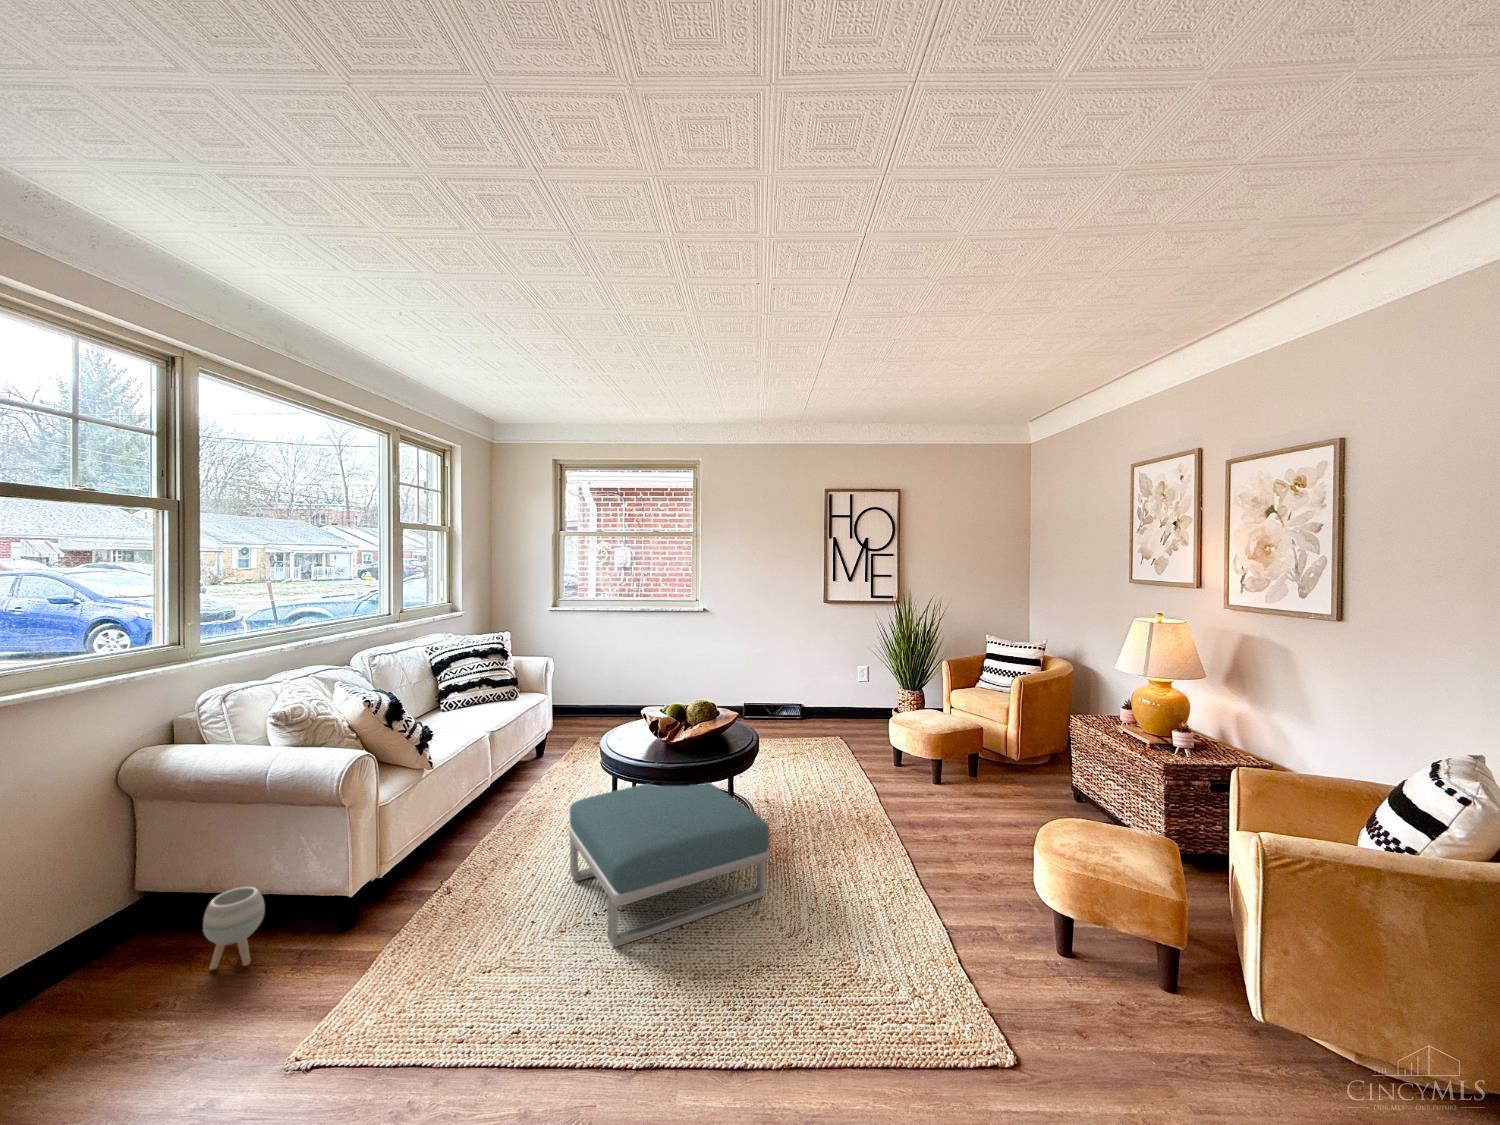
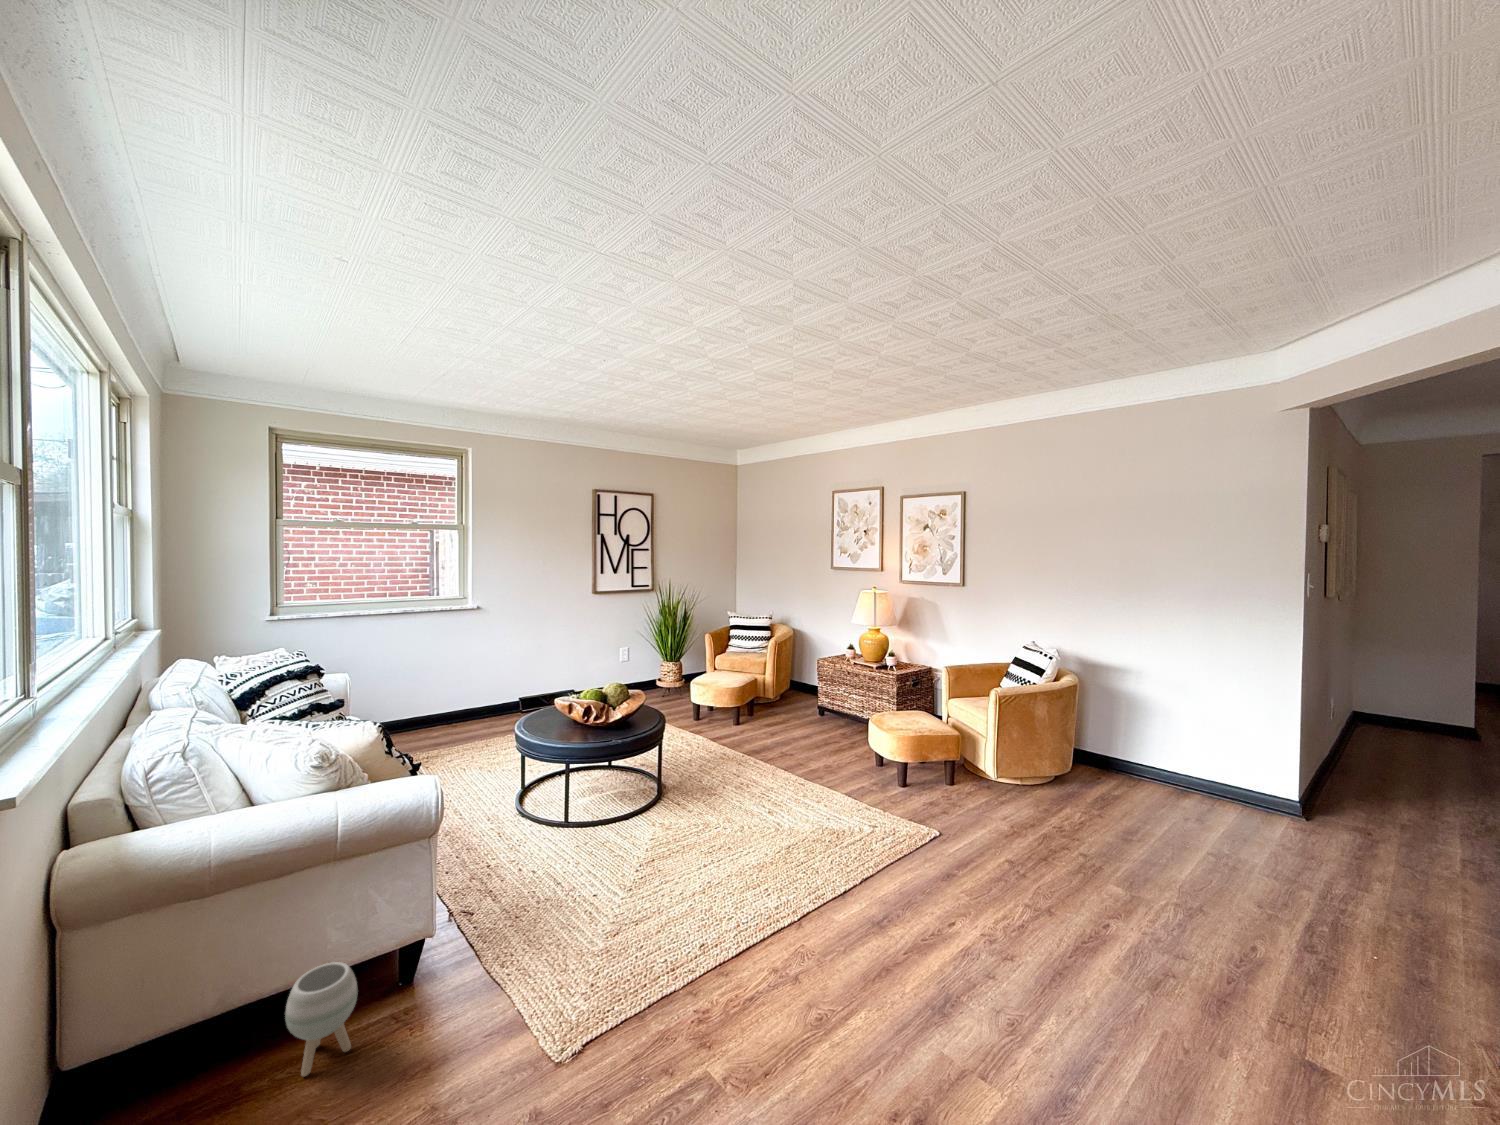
footstool: present [568,783,770,947] -> none [566,746,742,879]

